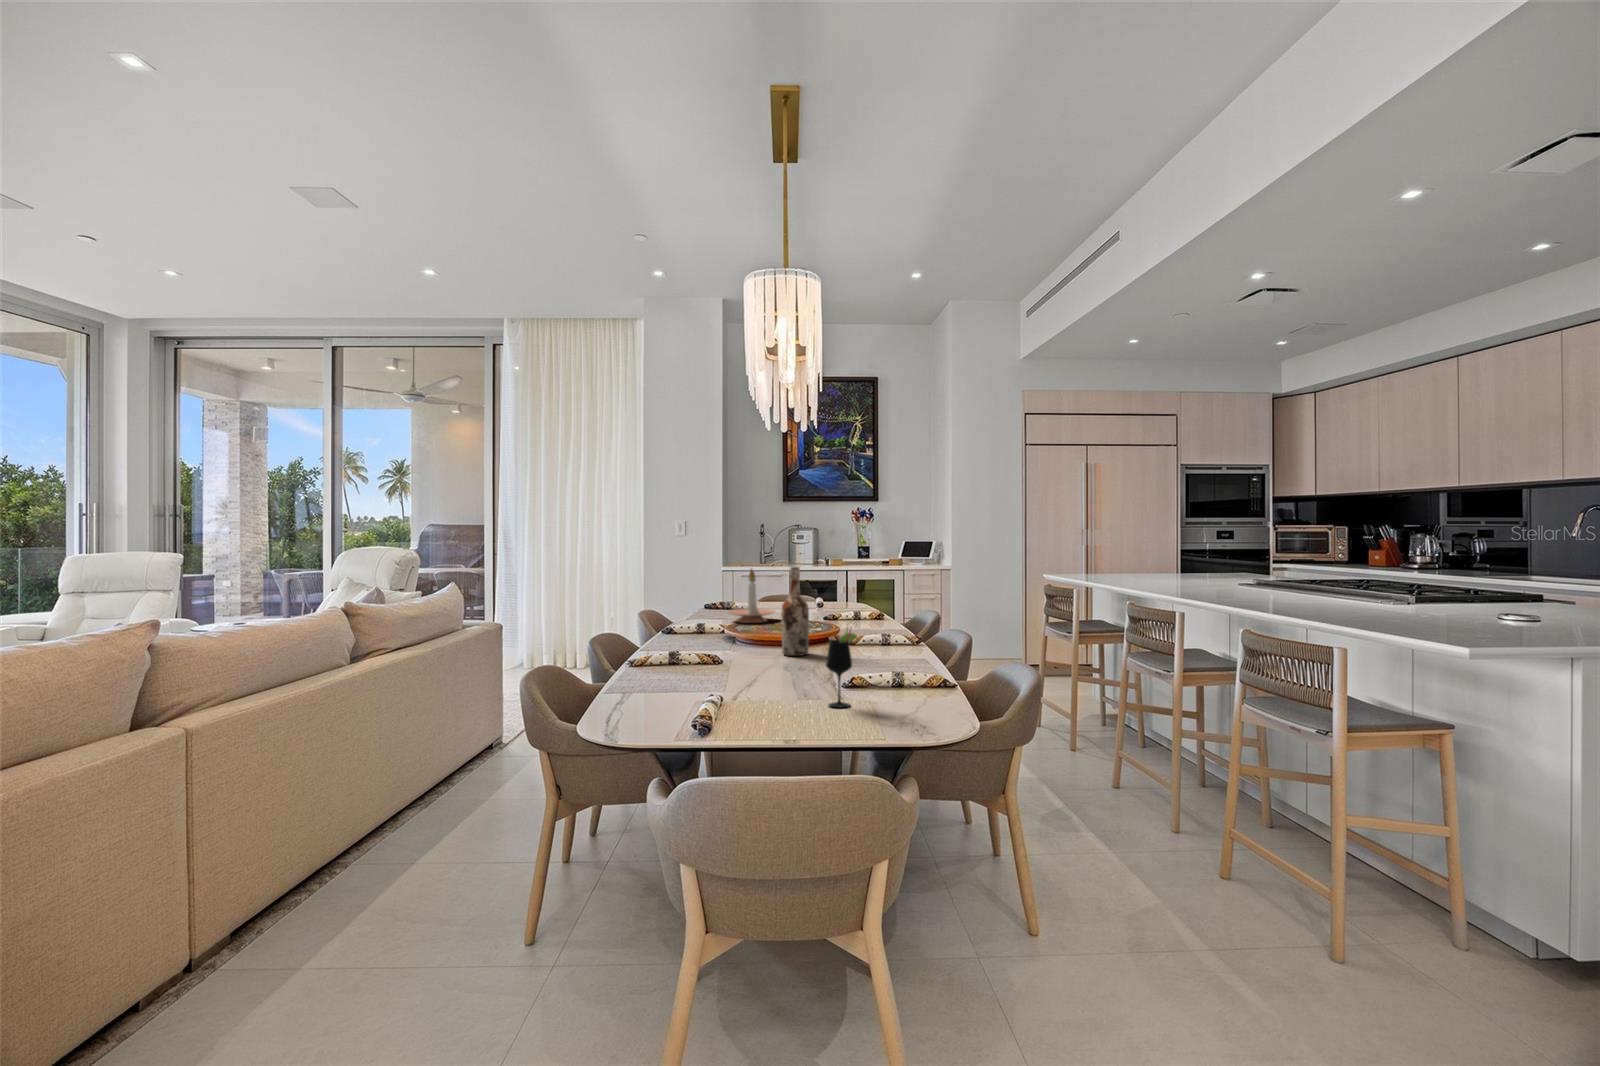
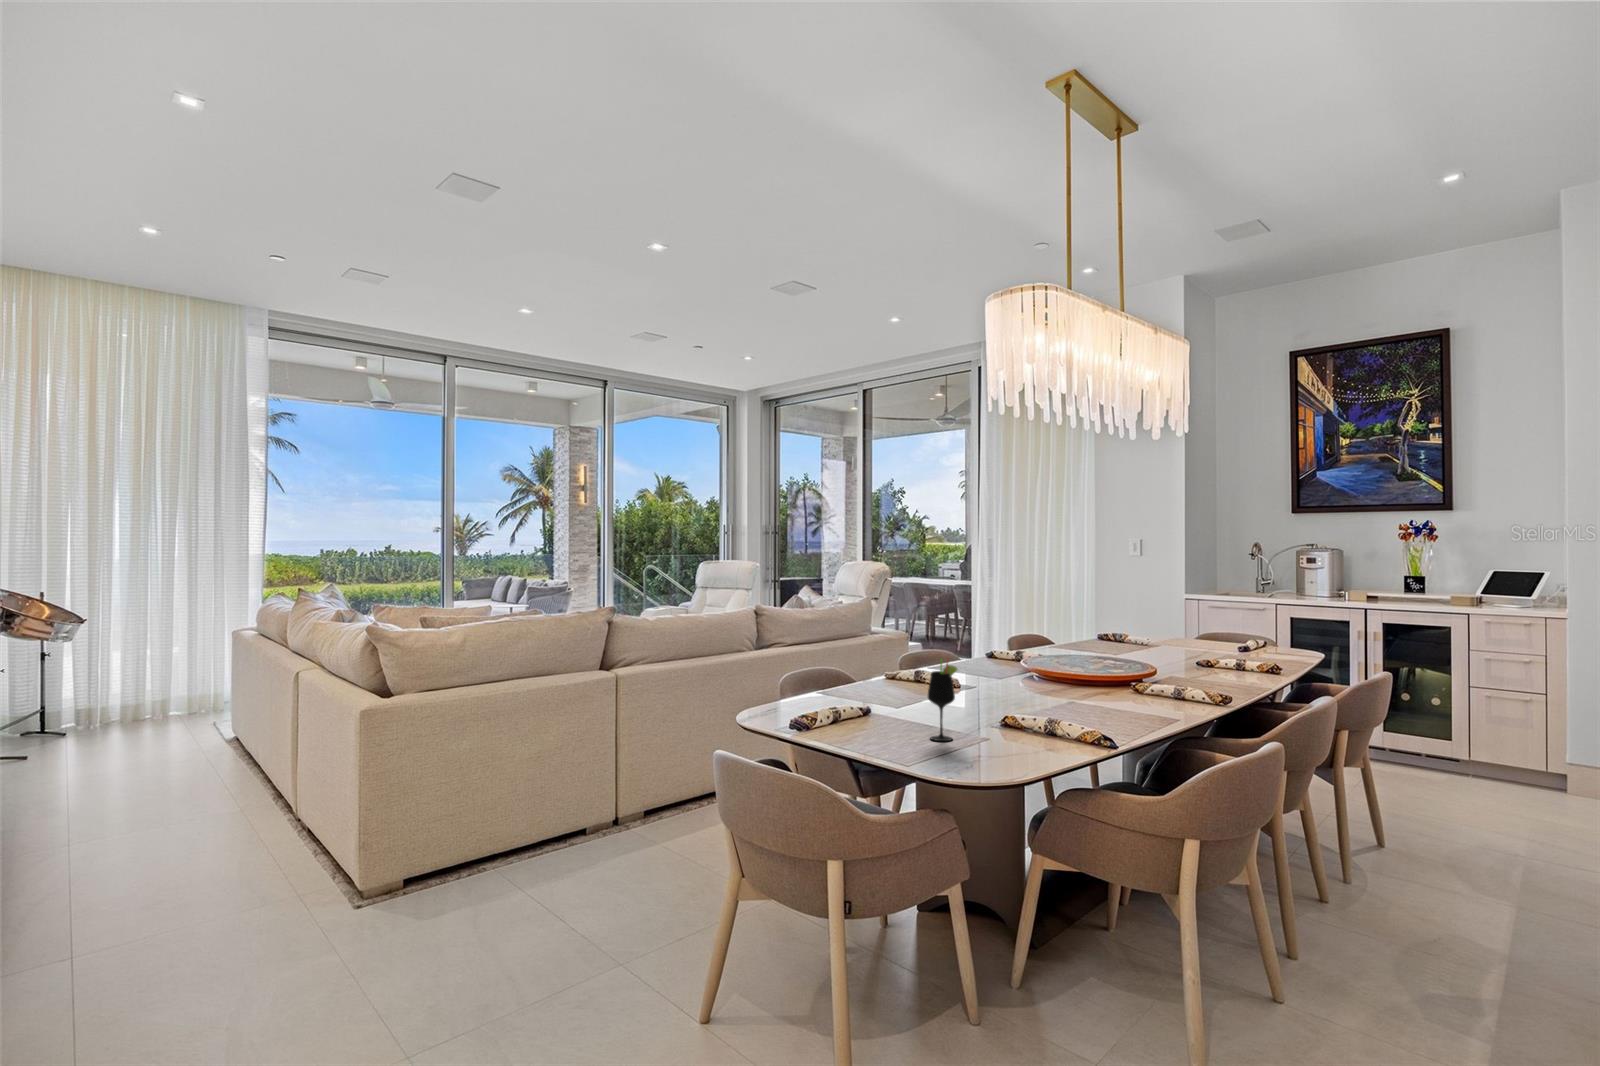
wine bottle: present [781,567,809,656] -> none [1034,594,1064,693]
candle holder: present [728,569,775,623] -> none [1082,593,1142,656]

